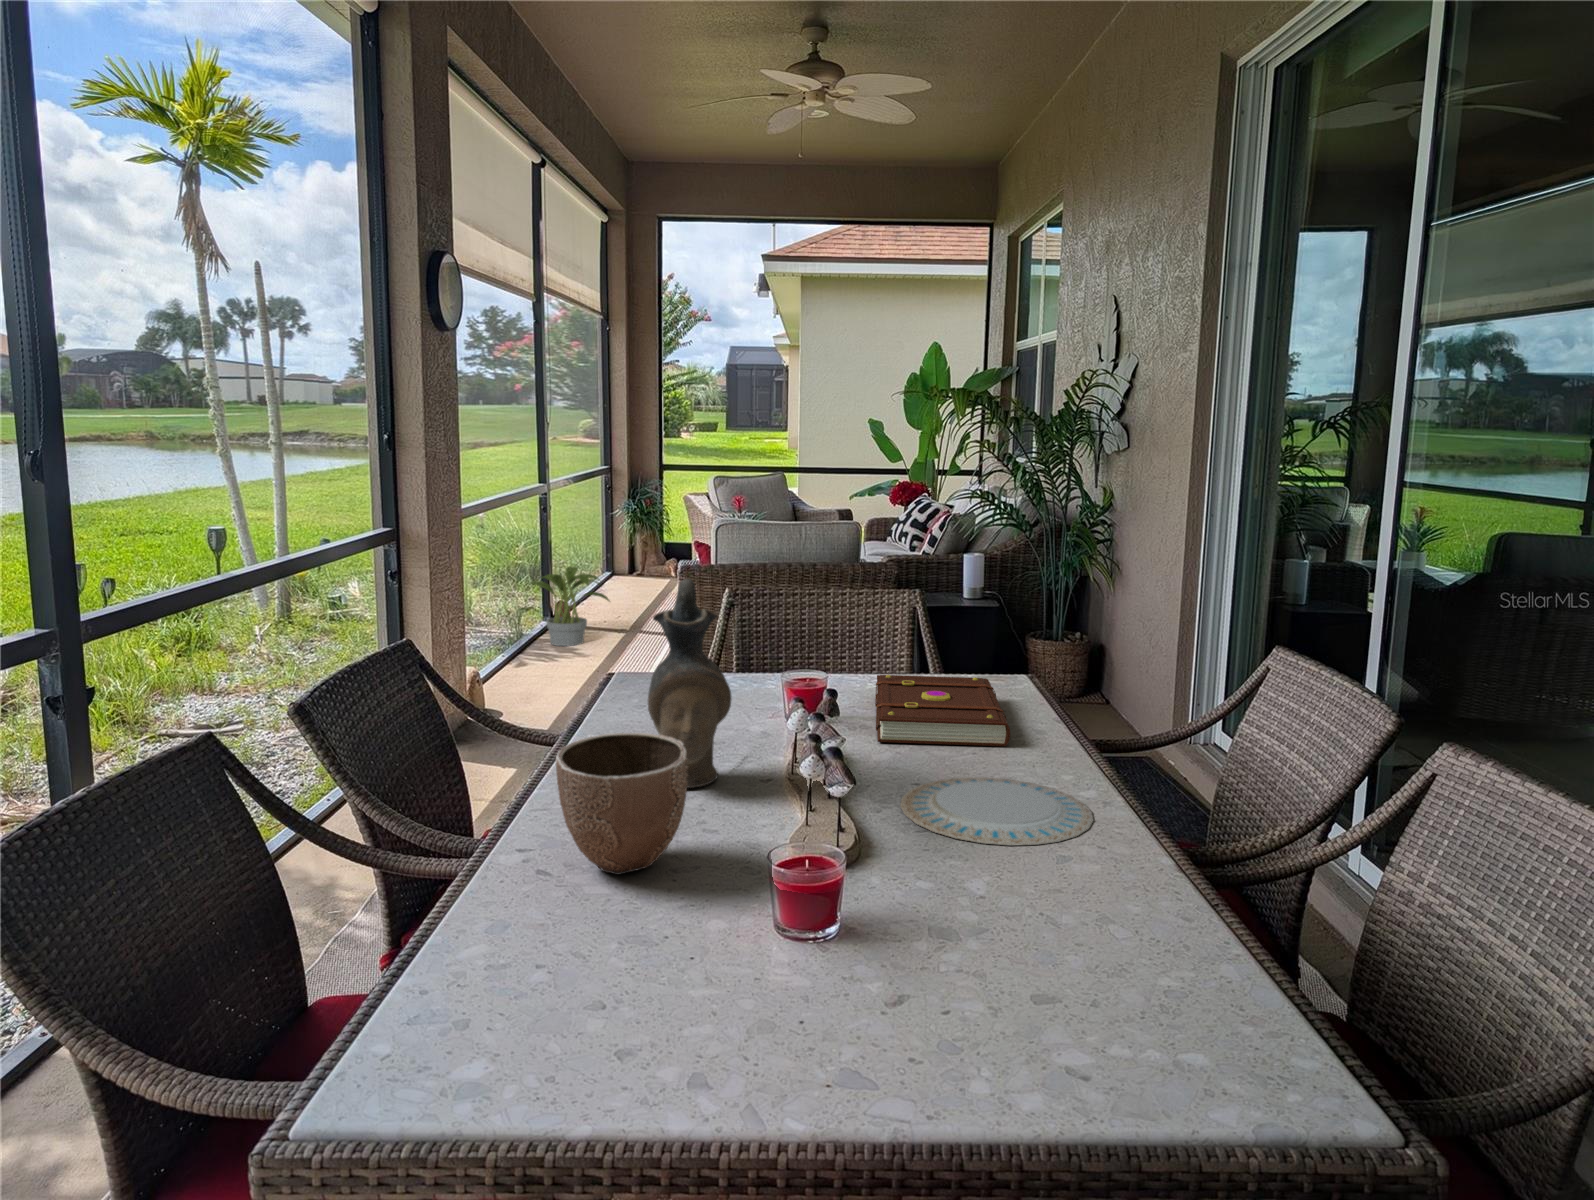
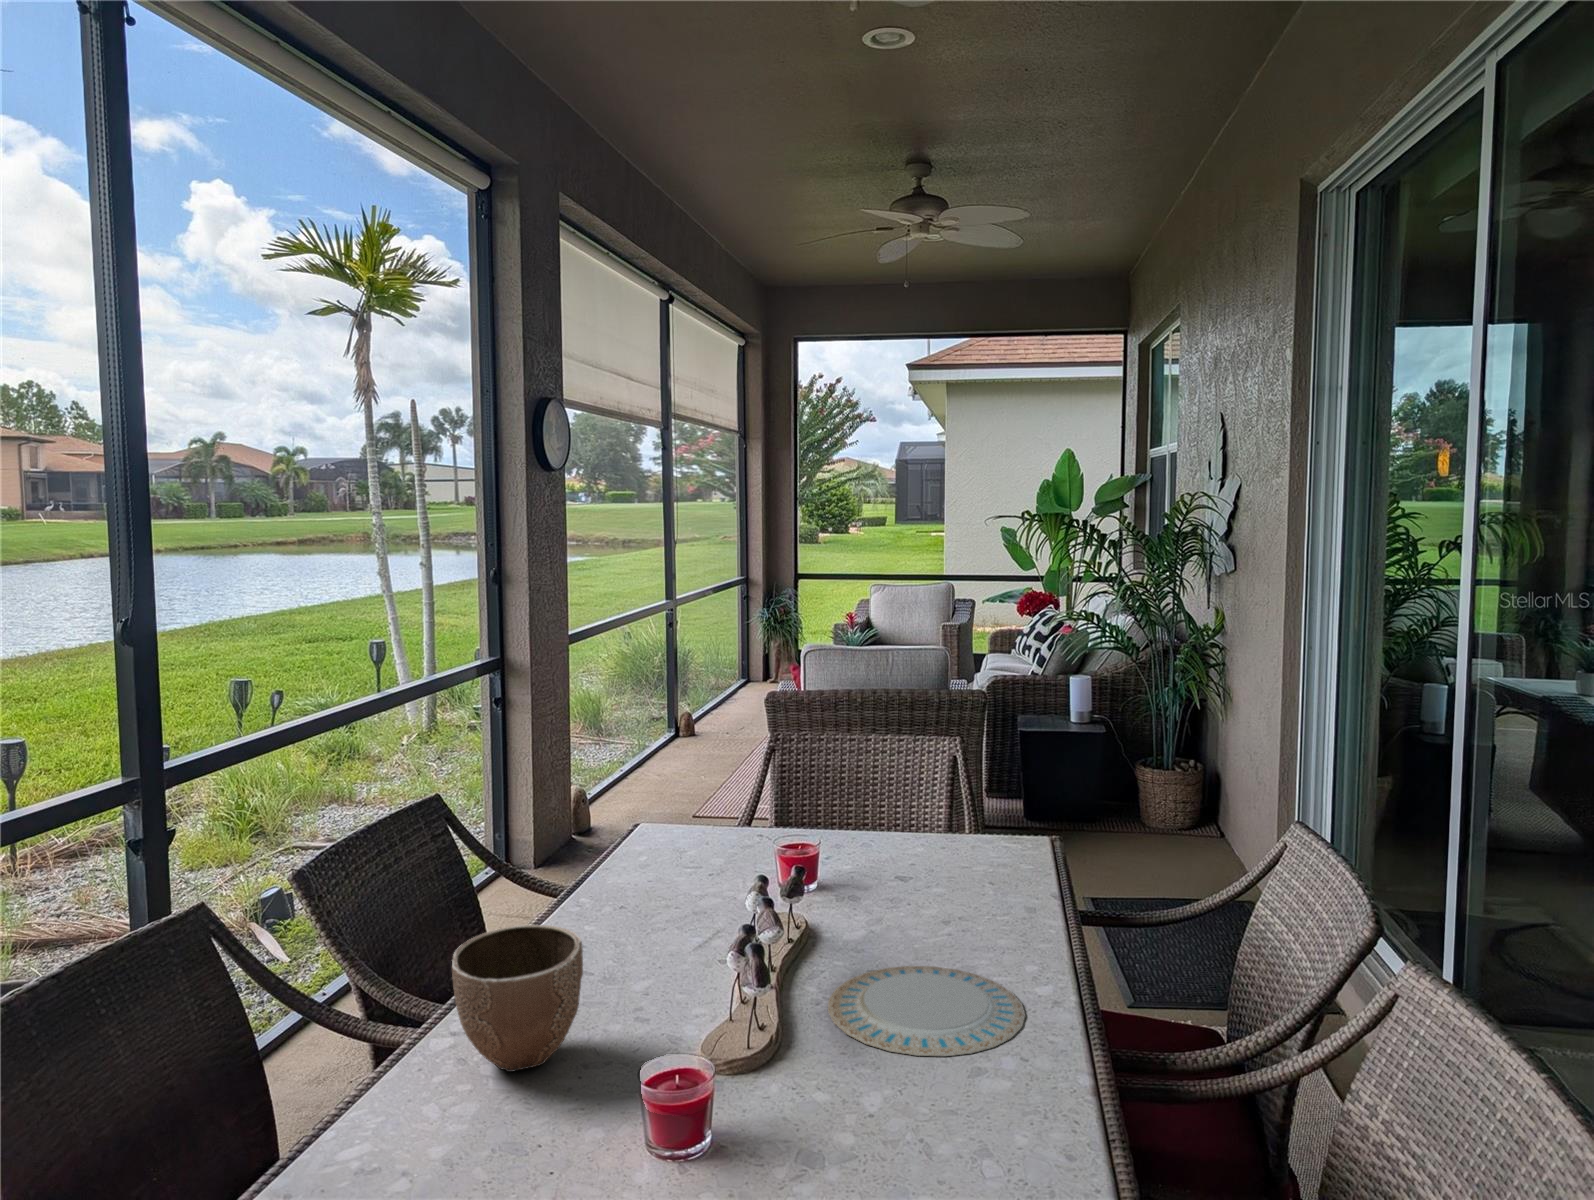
potted plant: present [529,566,610,646] -> none [648,682,730,760]
ceramic pitcher: present [648,579,731,788] -> none [591,757,673,967]
book: present [875,675,1010,746] -> none [848,837,991,926]

